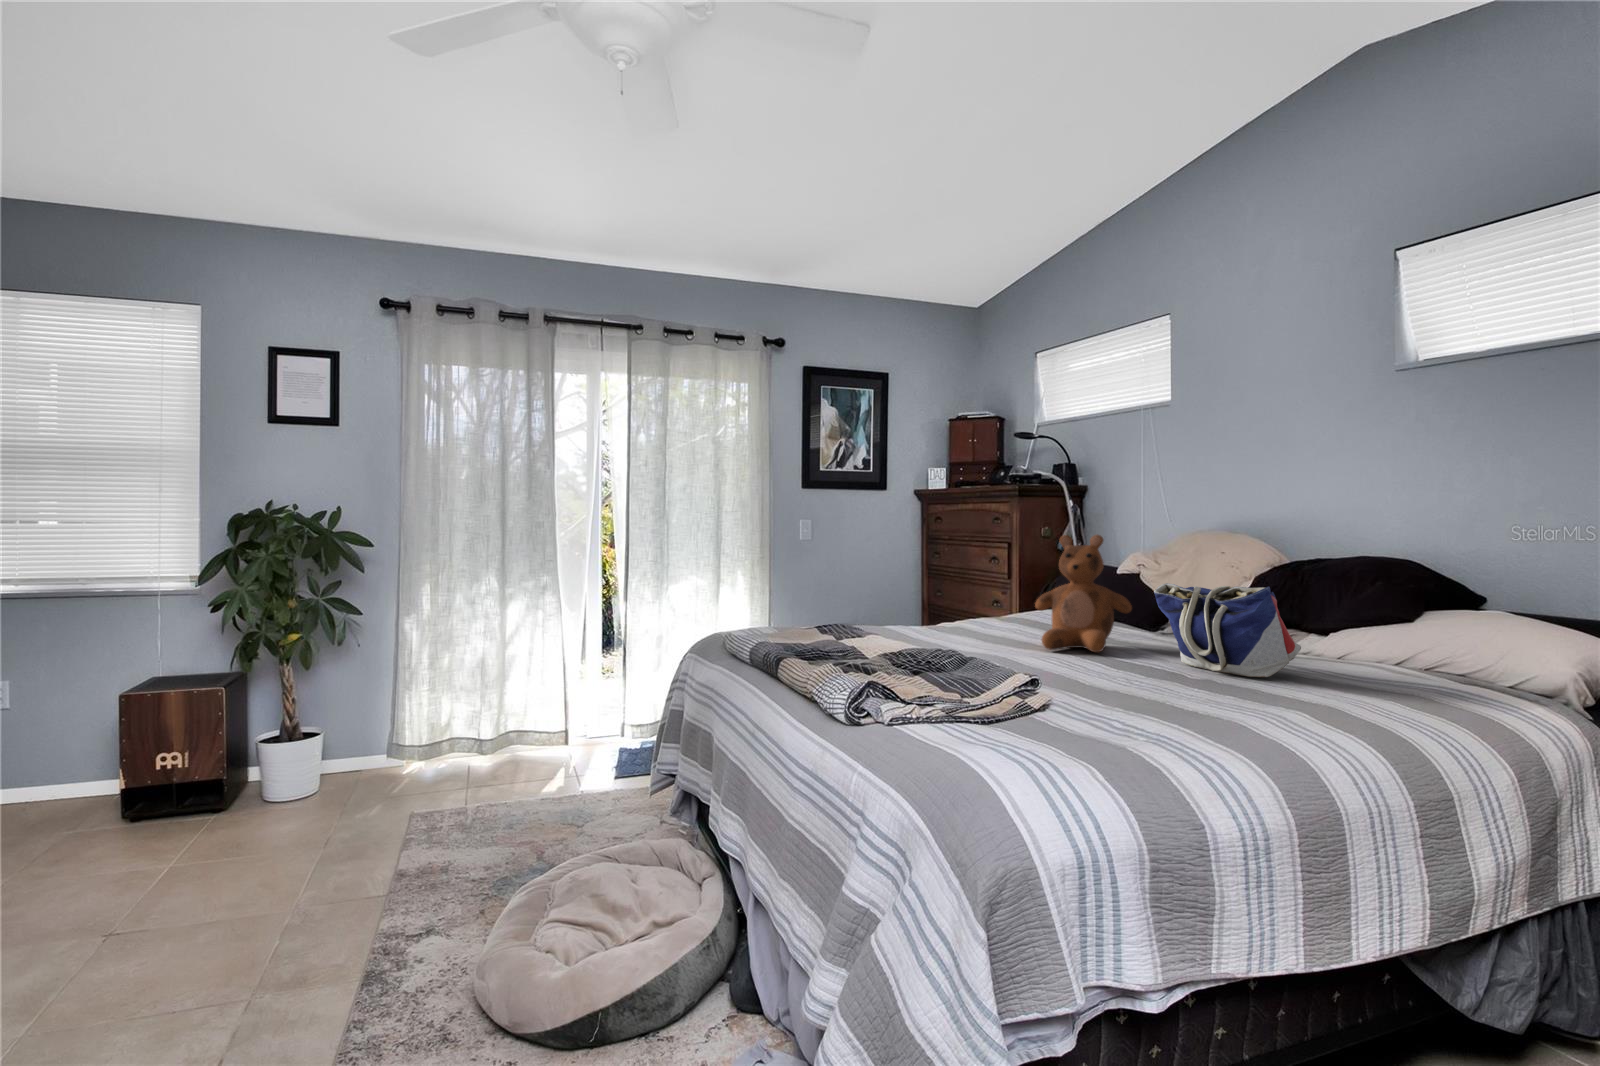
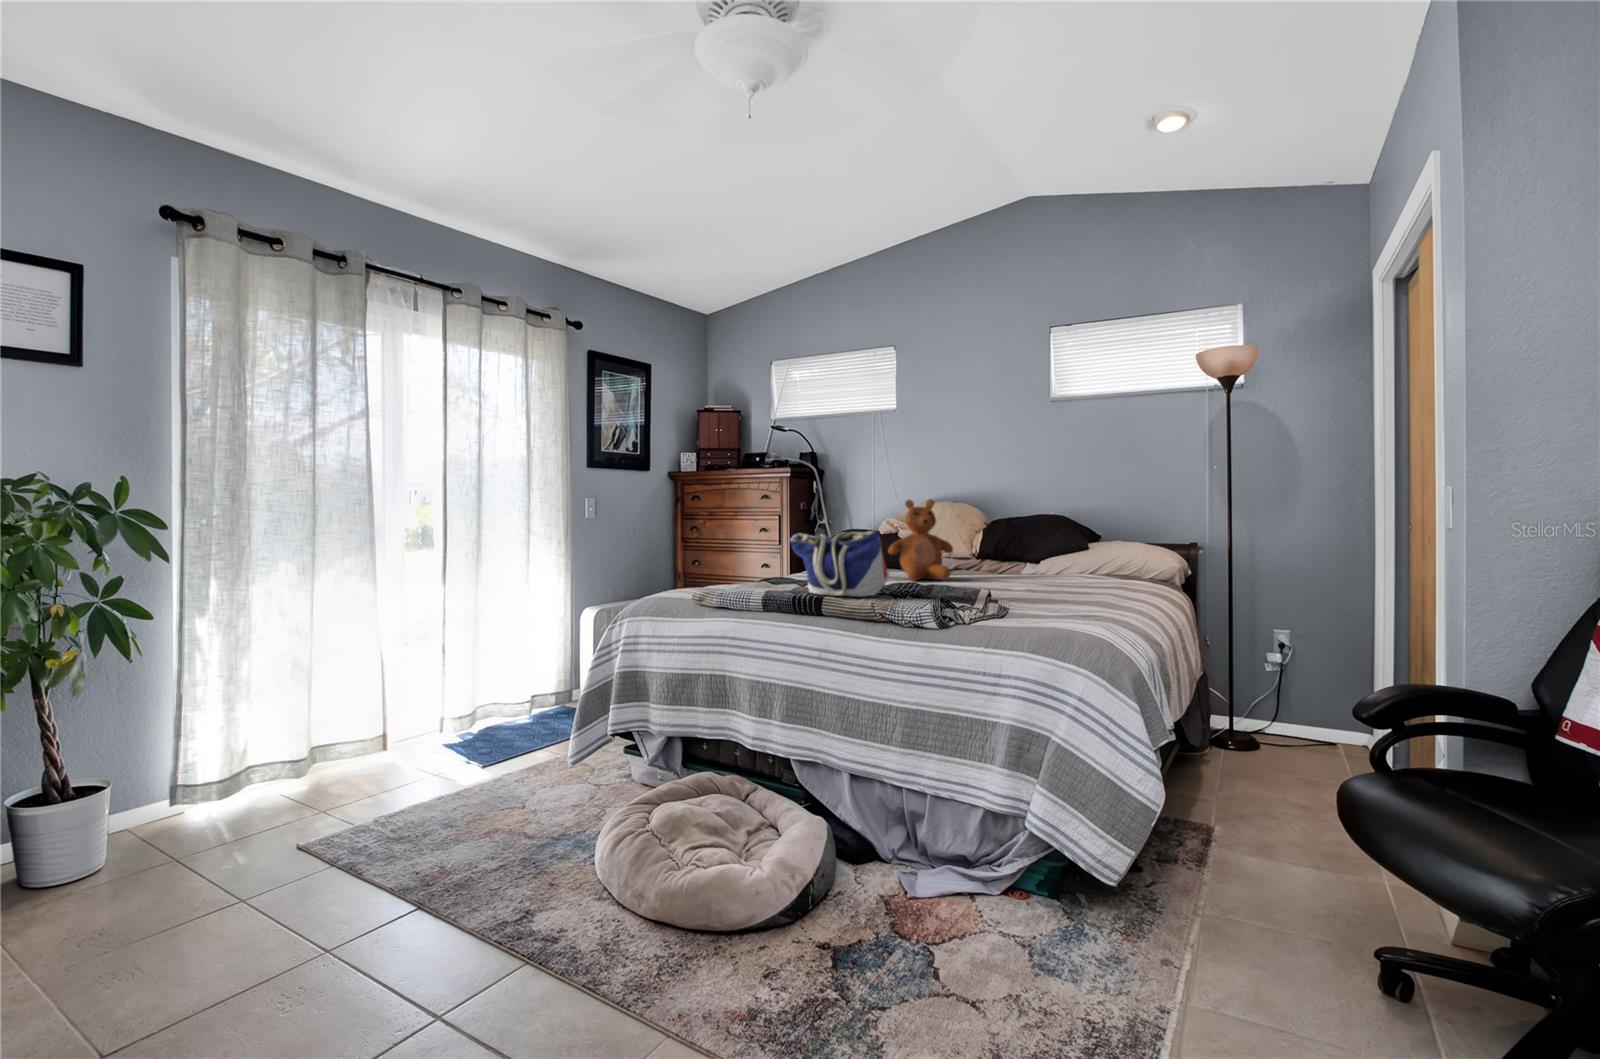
tote bag: present [1154,583,1301,677] -> present [790,531,889,597]

